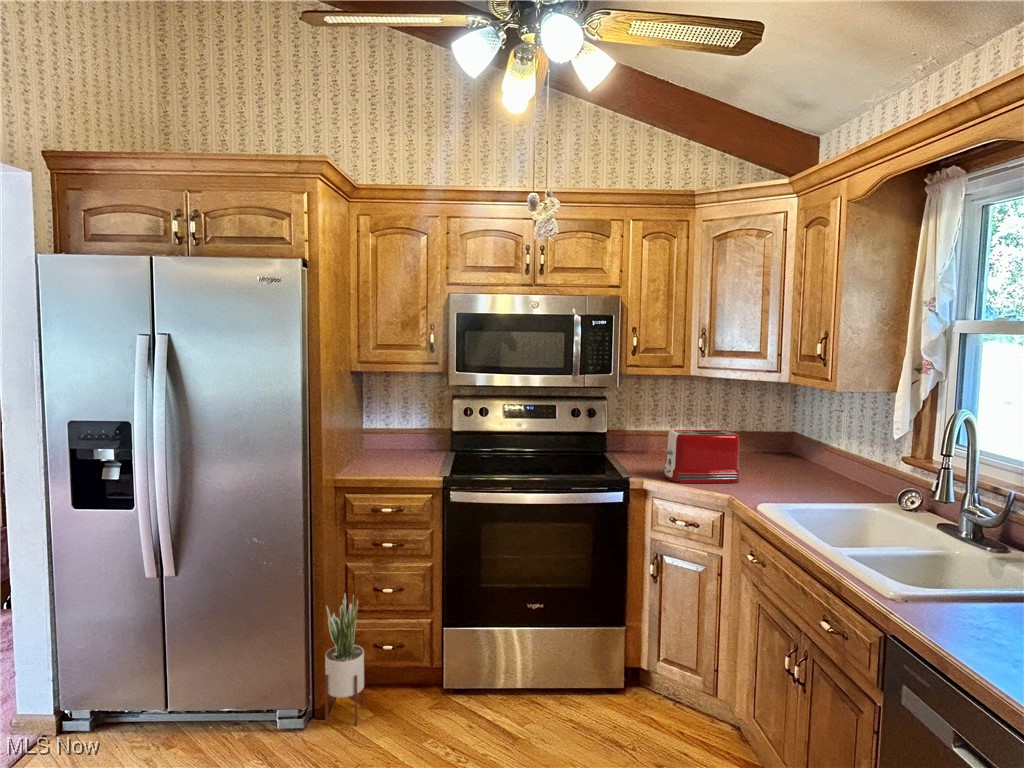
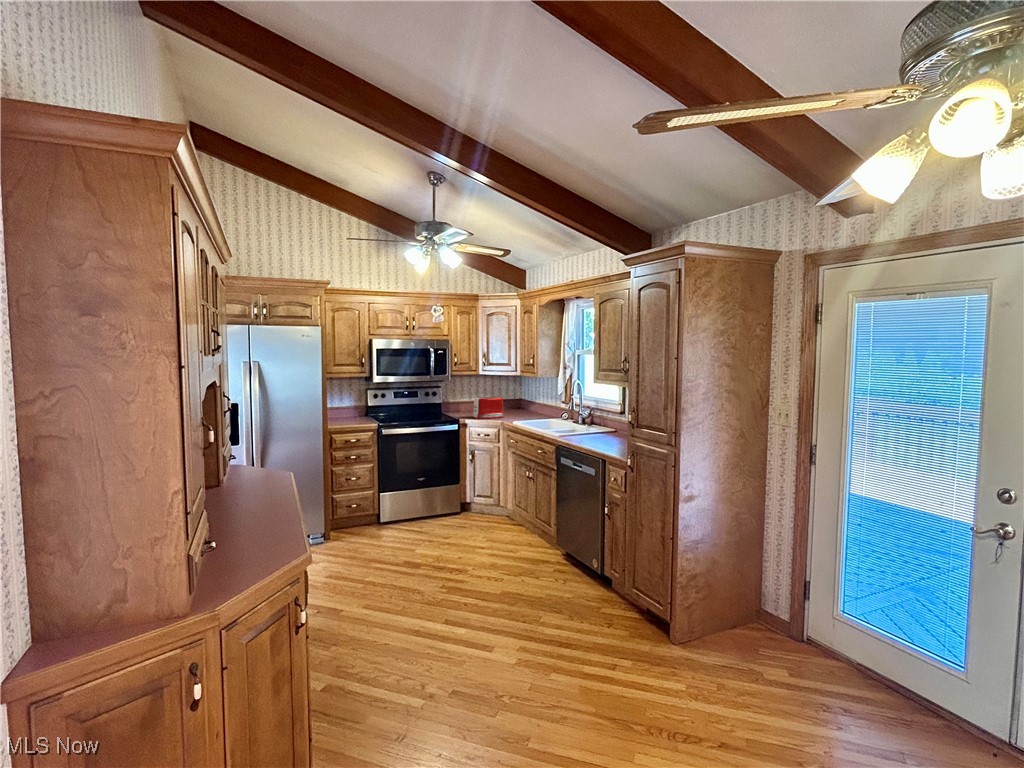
potted plant: present [325,595,364,725] -> none [330,479,348,541]

